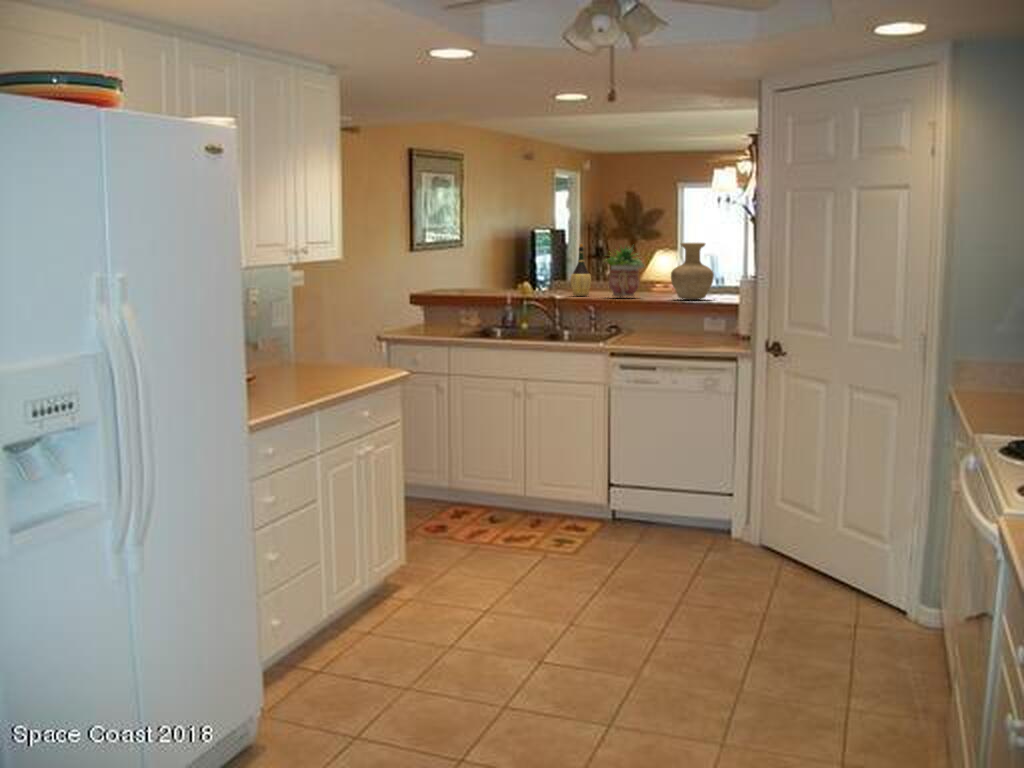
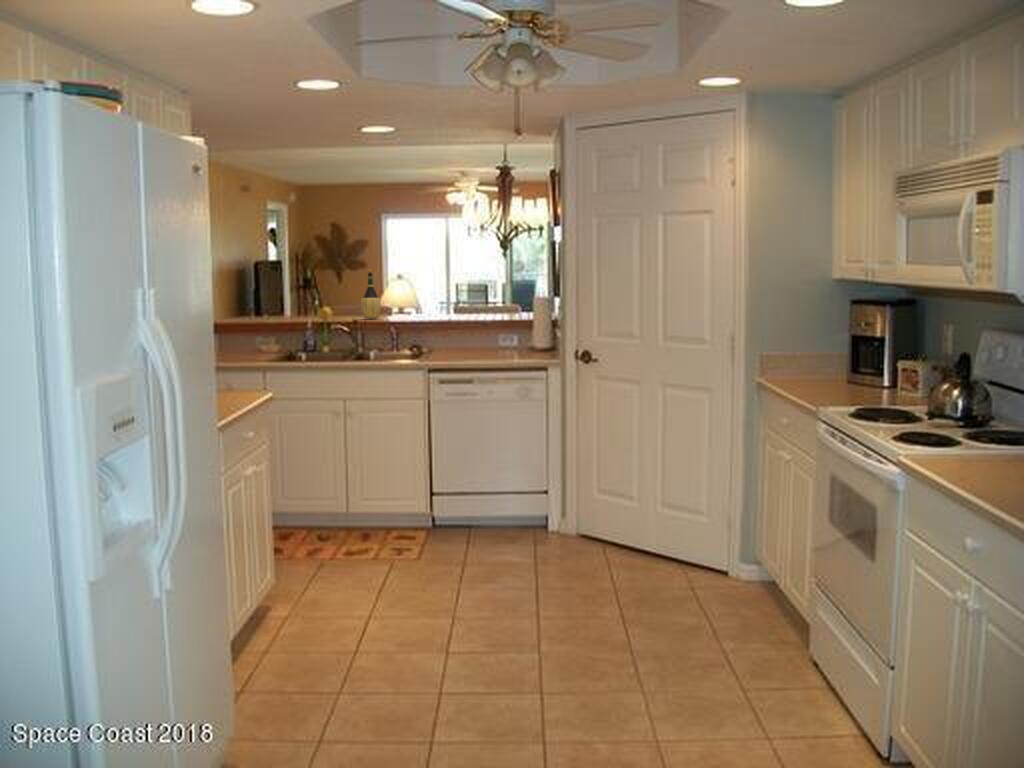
vase: present [671,243,714,300] -> none [465,267,503,319]
potted plant: present [605,246,644,297] -> none [396,268,438,319]

